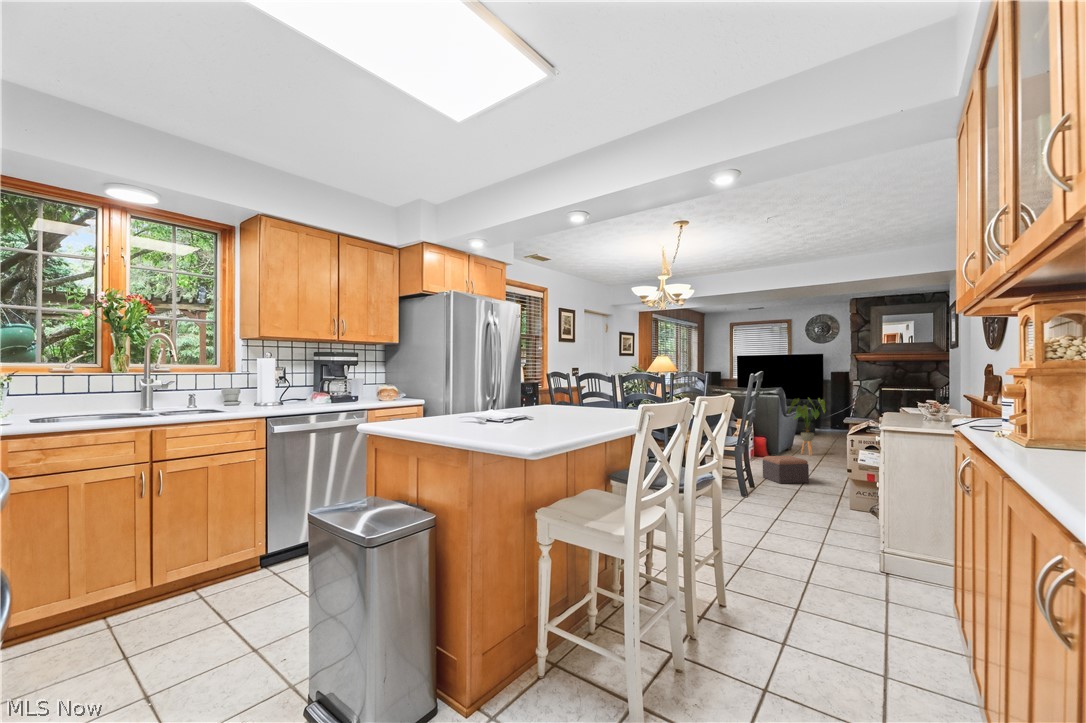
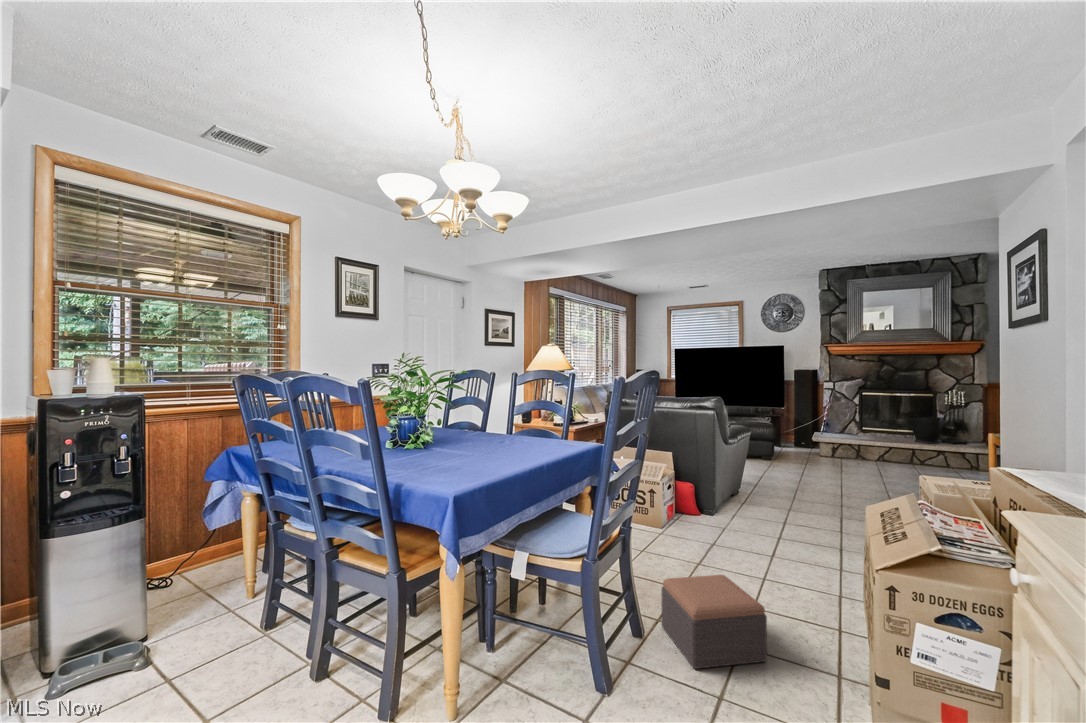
house plant: present [788,398,826,455] -> none [731,418,794,520]

